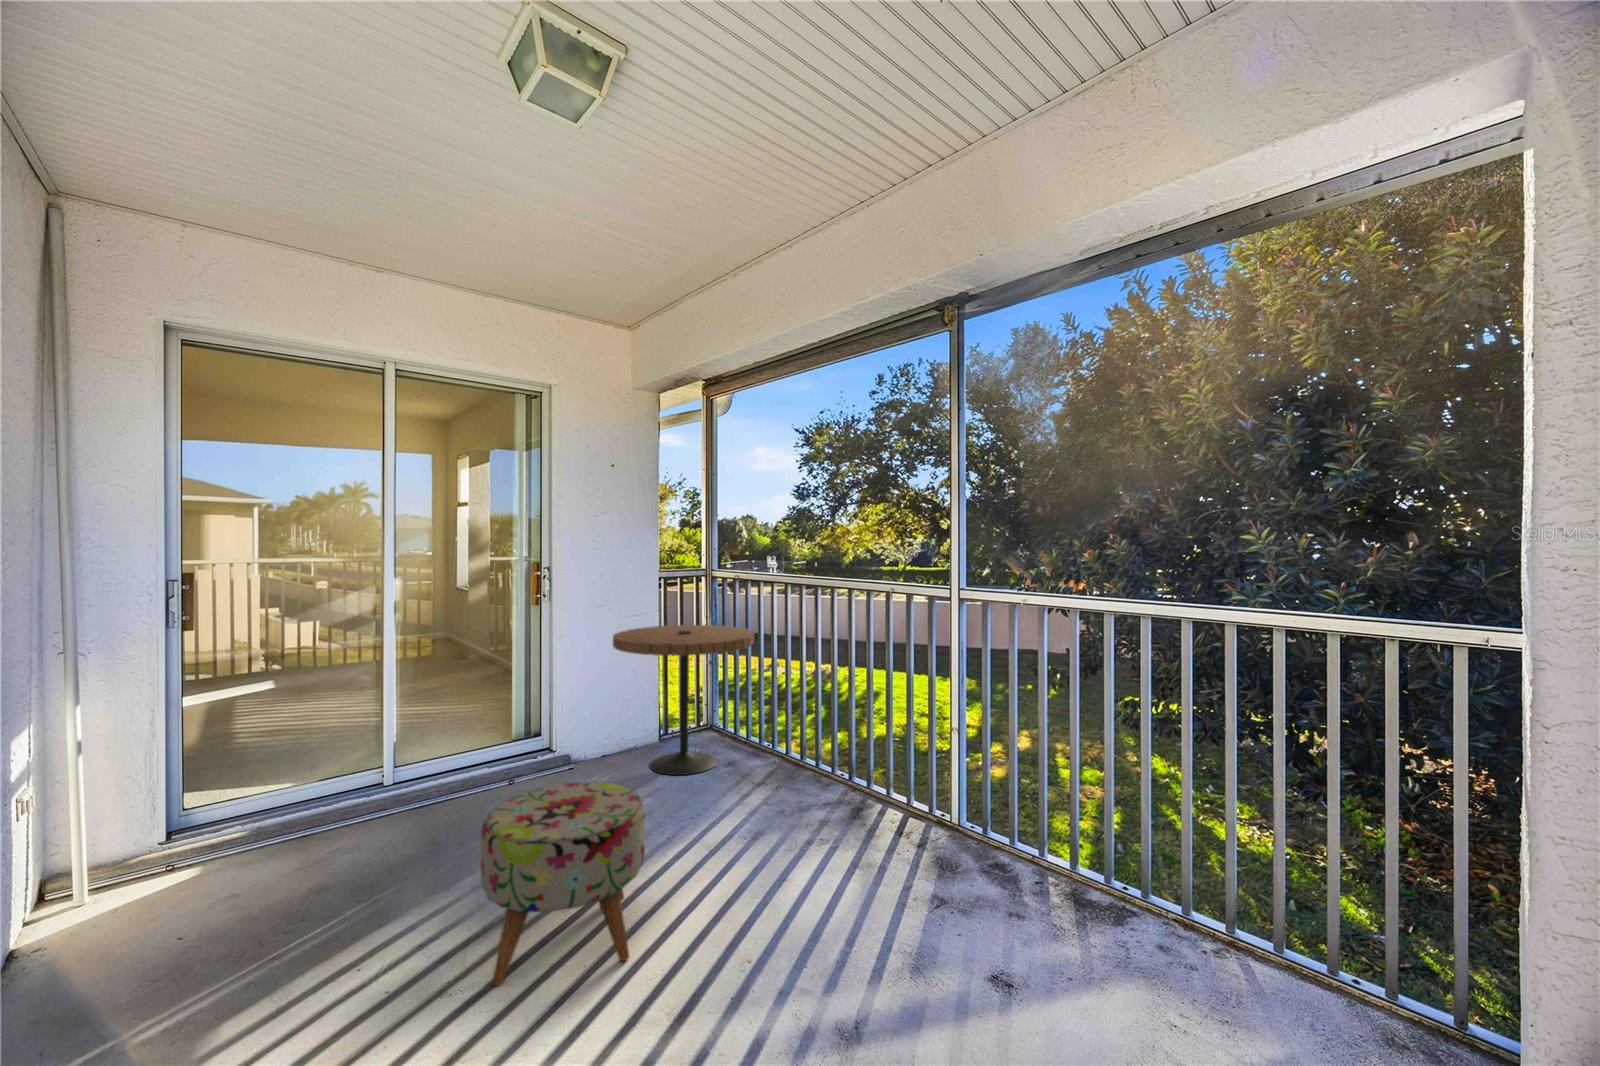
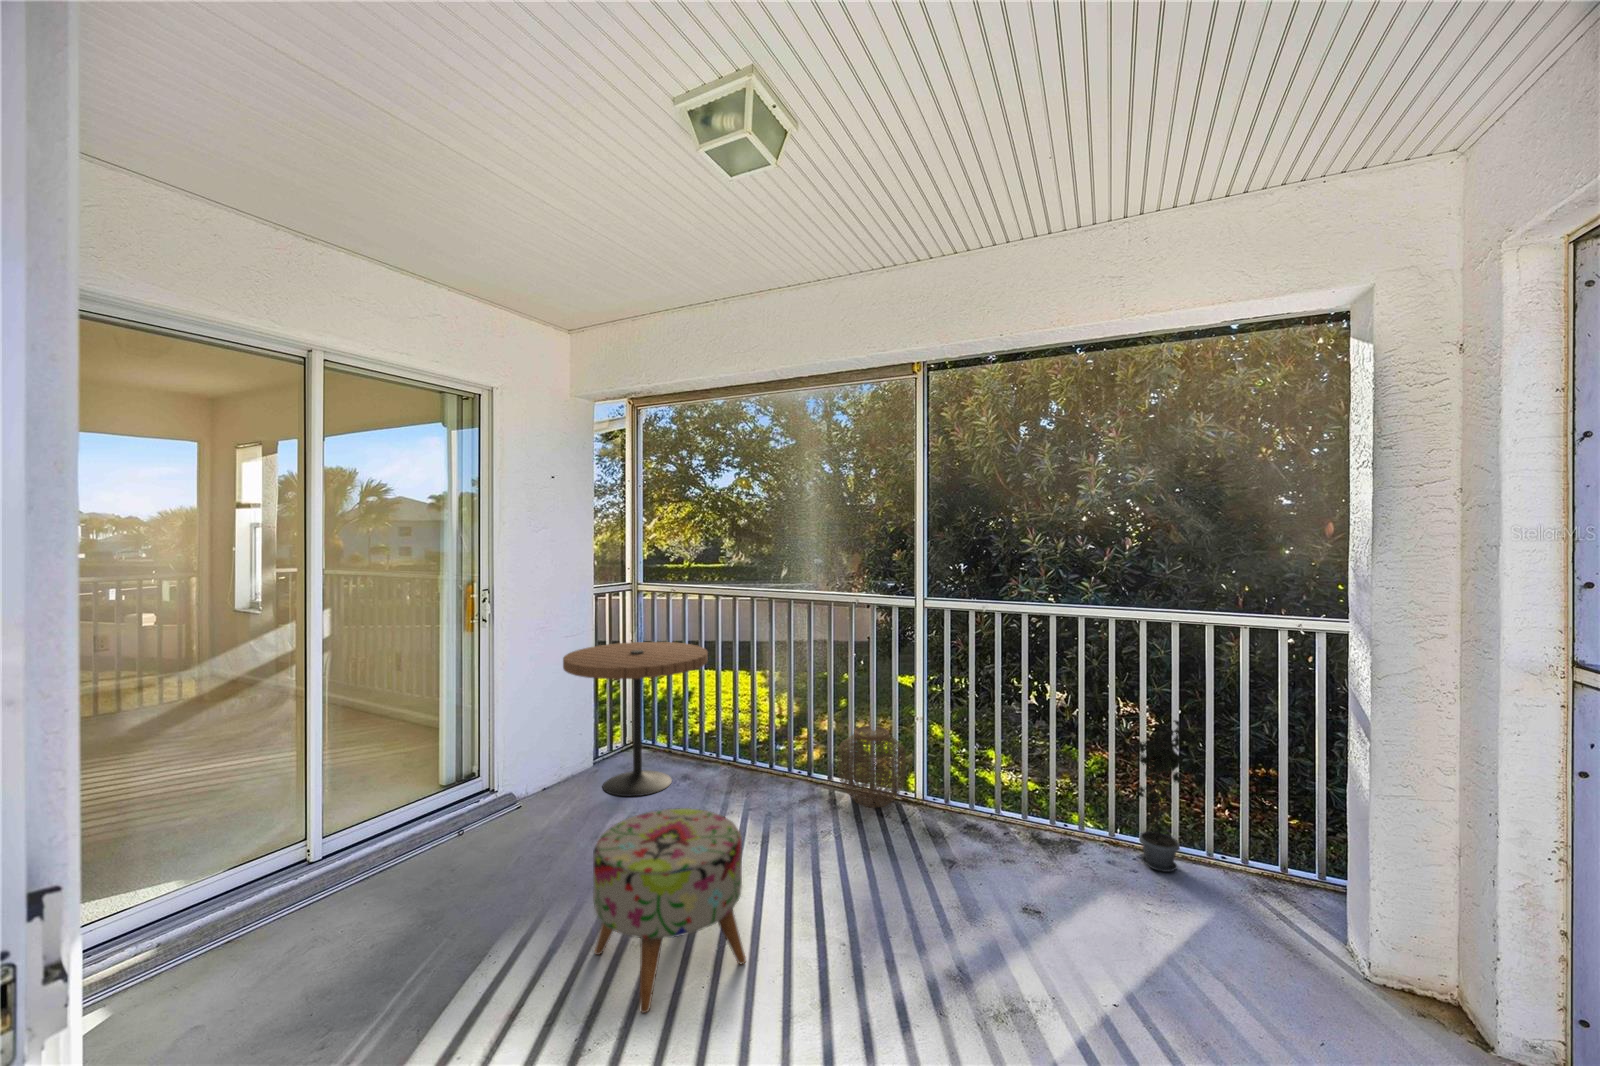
woven basket: none [864,730,941,825] -> present [838,726,906,808]
potted plant: none [1191,761,1299,982] -> present [1129,720,1197,872]

